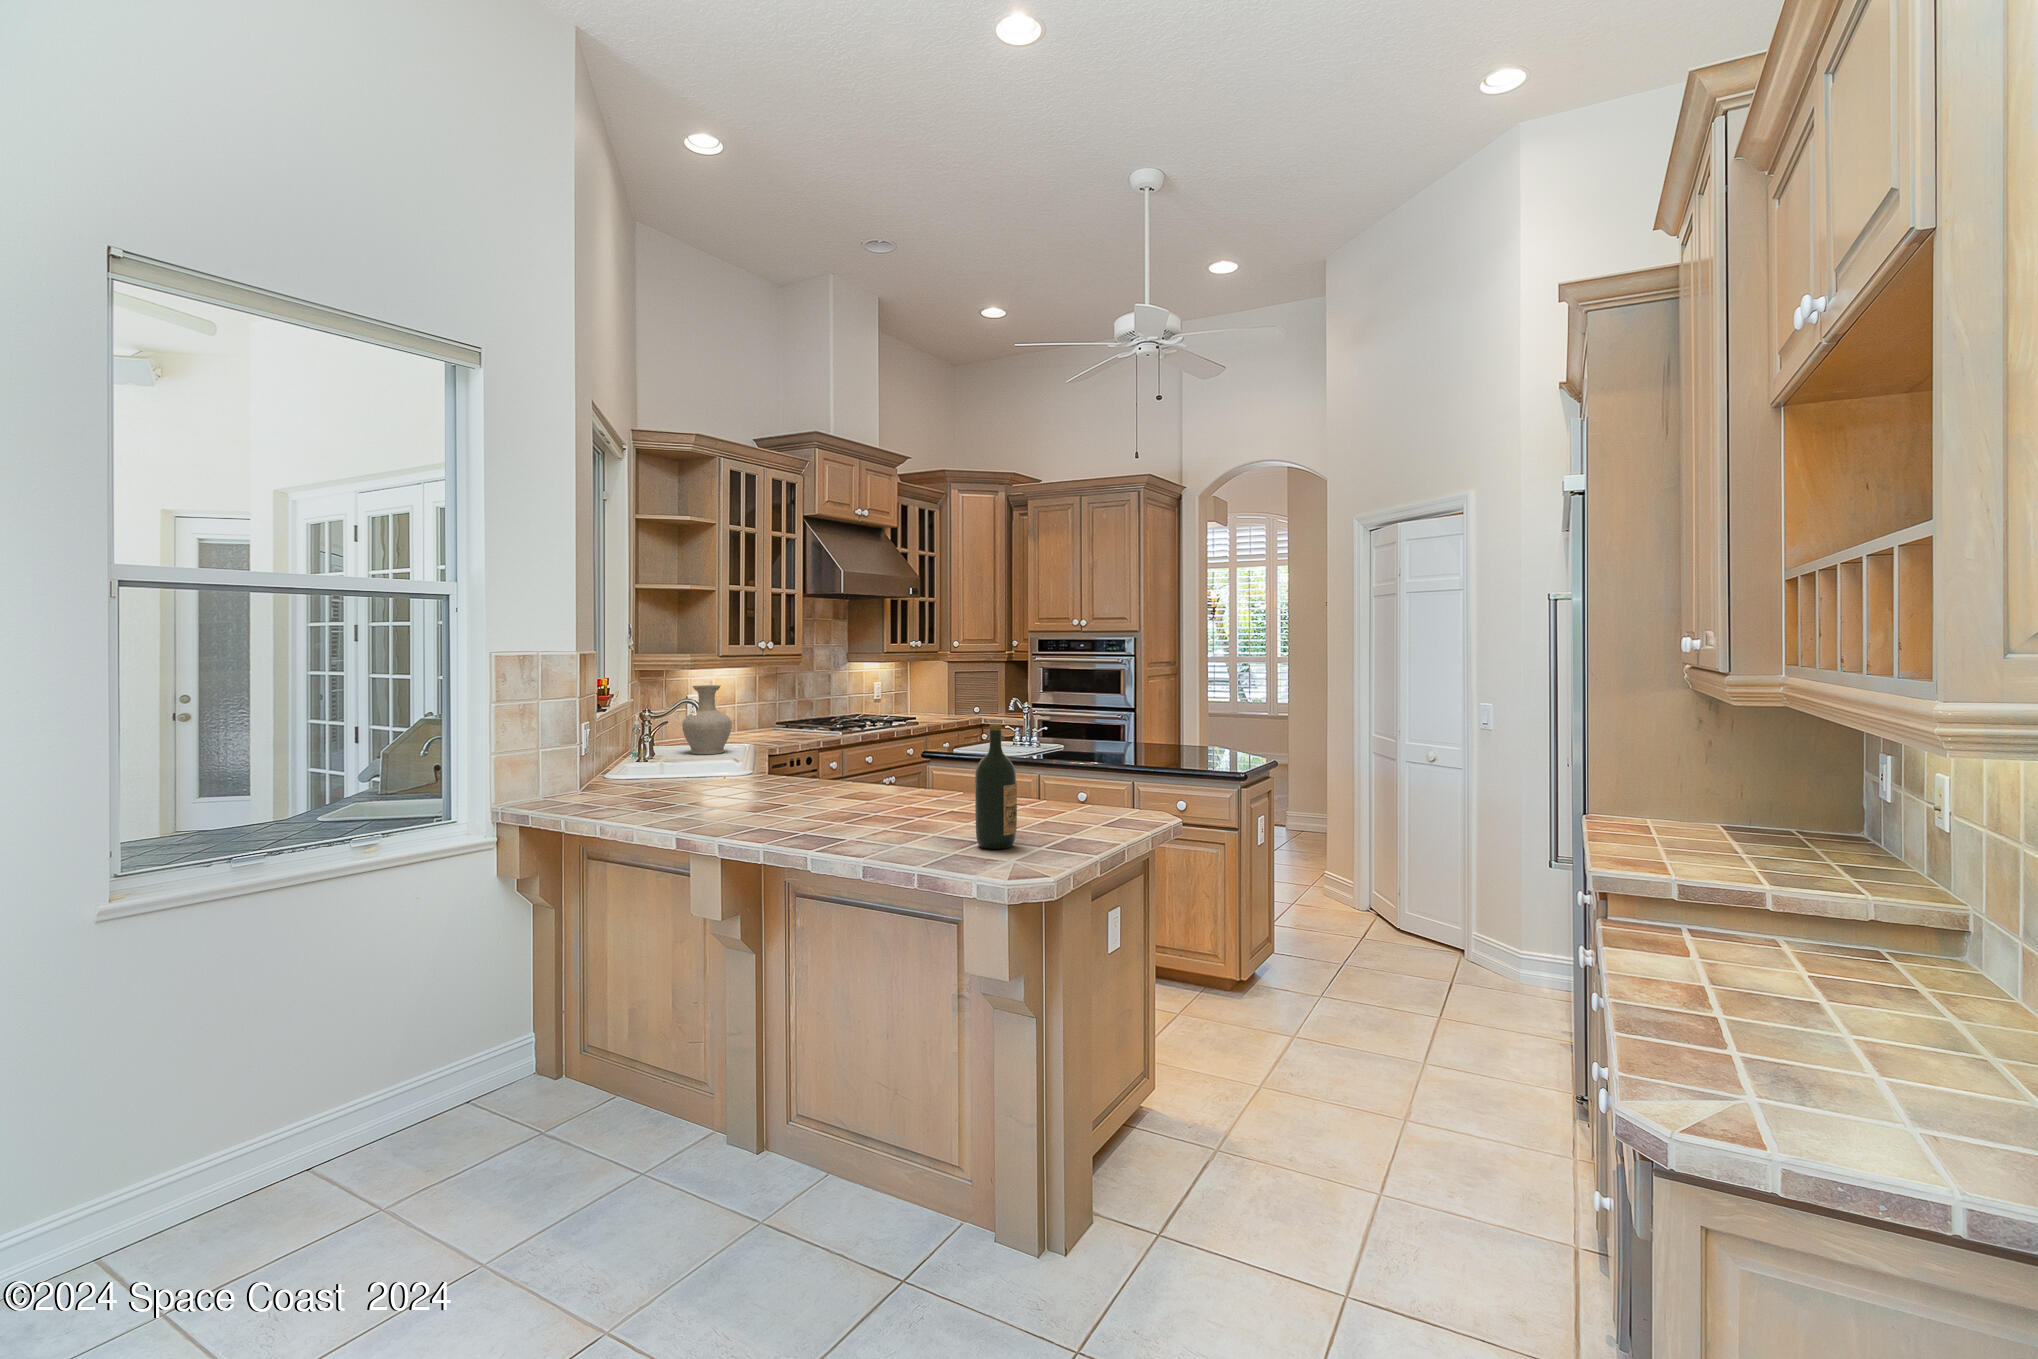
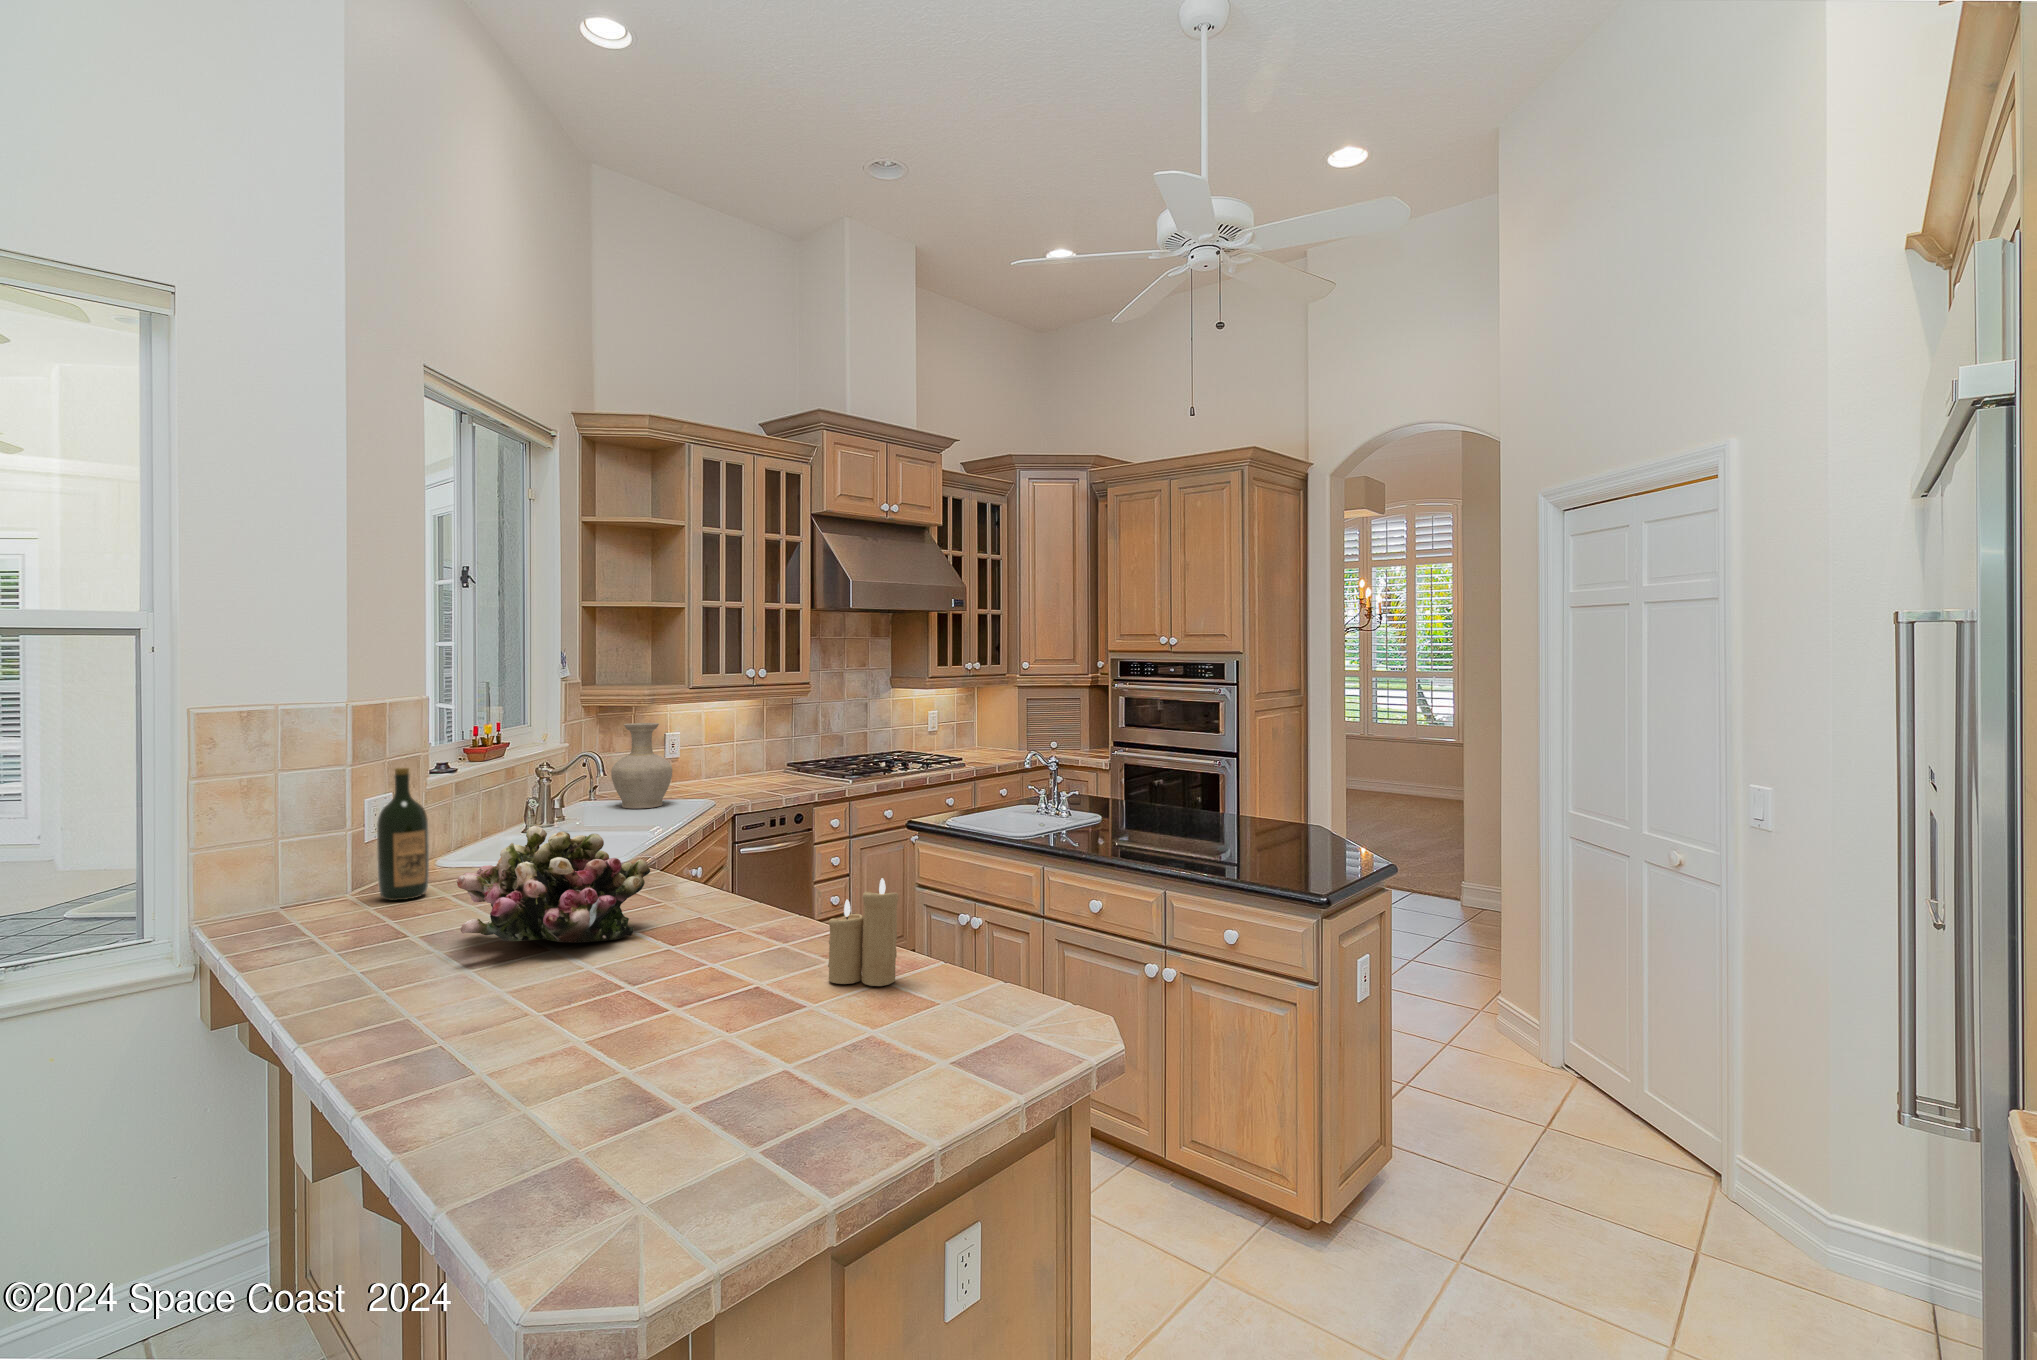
wine bottle: present [975,724,1017,849] -> present [377,768,429,900]
flower arrangement: none [741,742,866,819] -> present [457,826,650,943]
candle: none [1031,762,1076,829] -> present [828,878,898,986]

